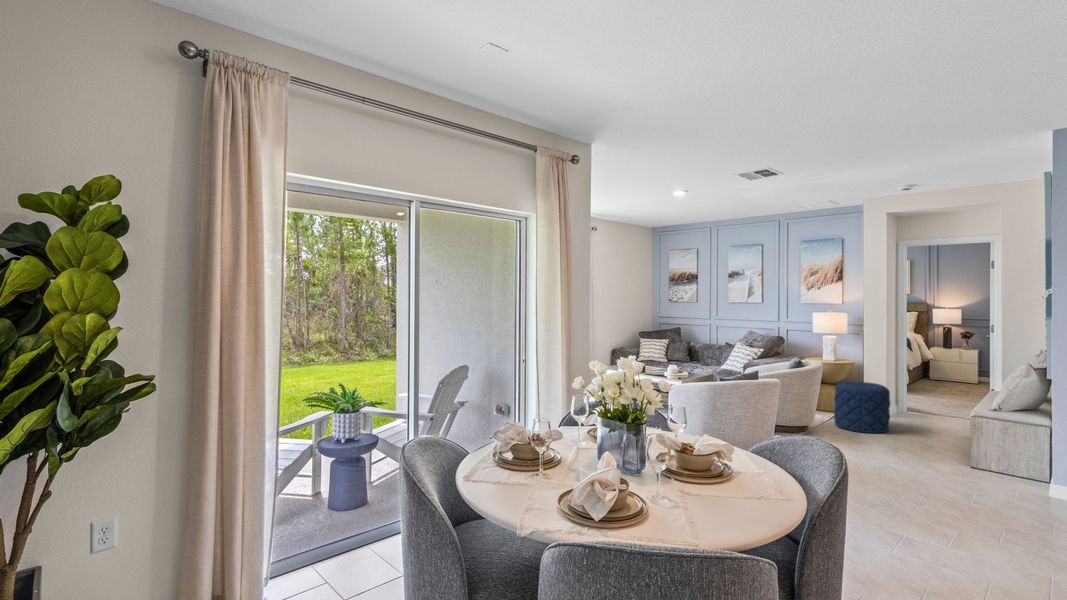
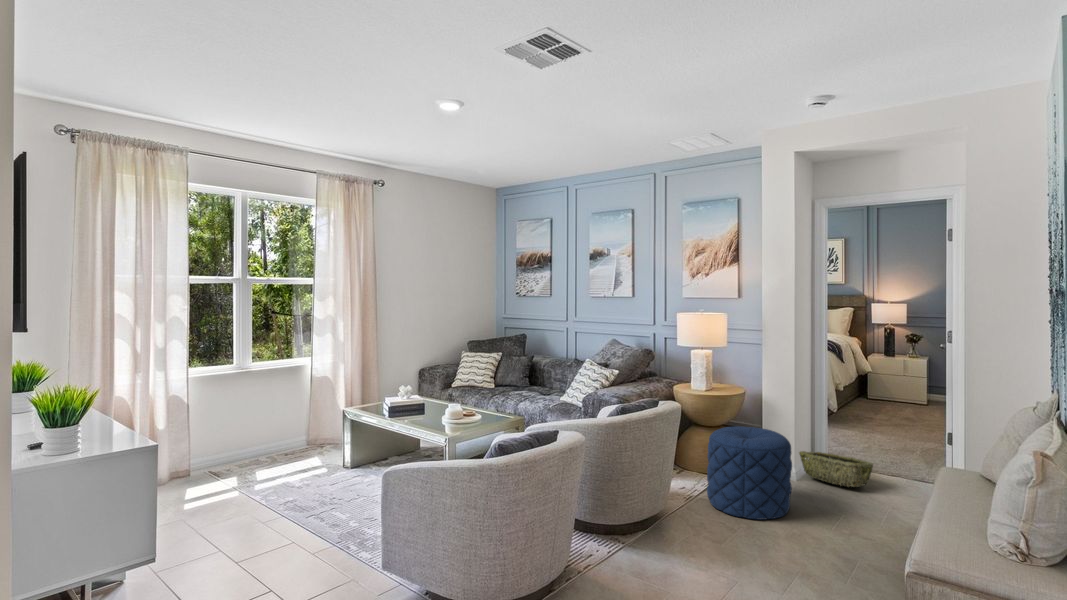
woven basket: none [890,401,941,422] -> present [799,451,873,487]

